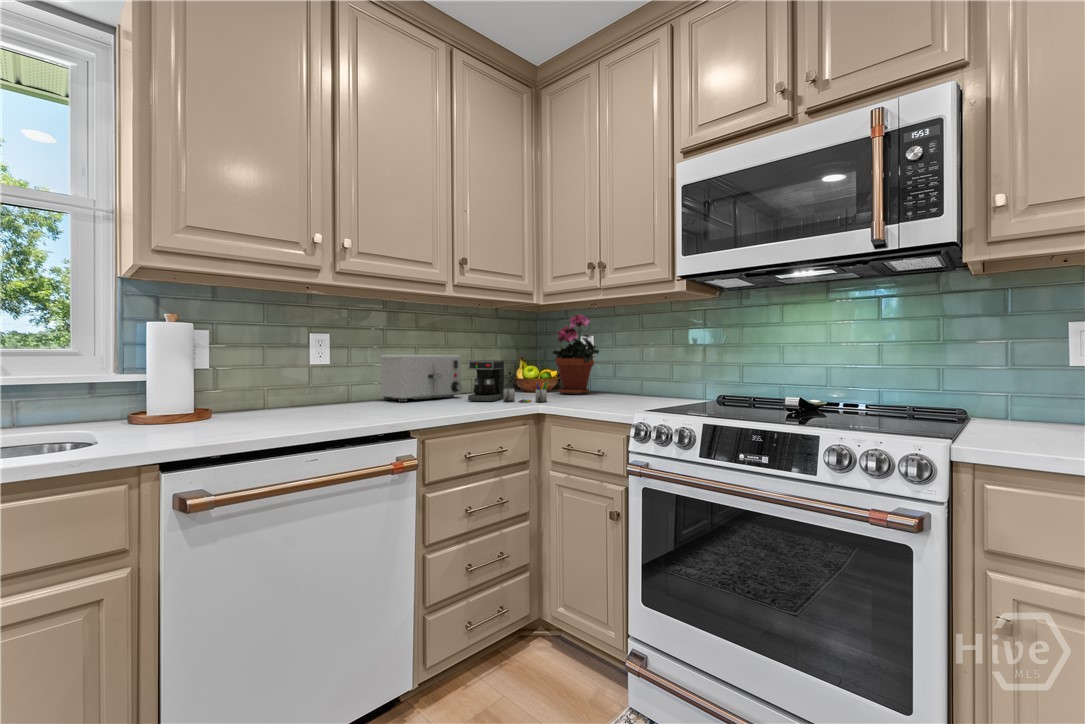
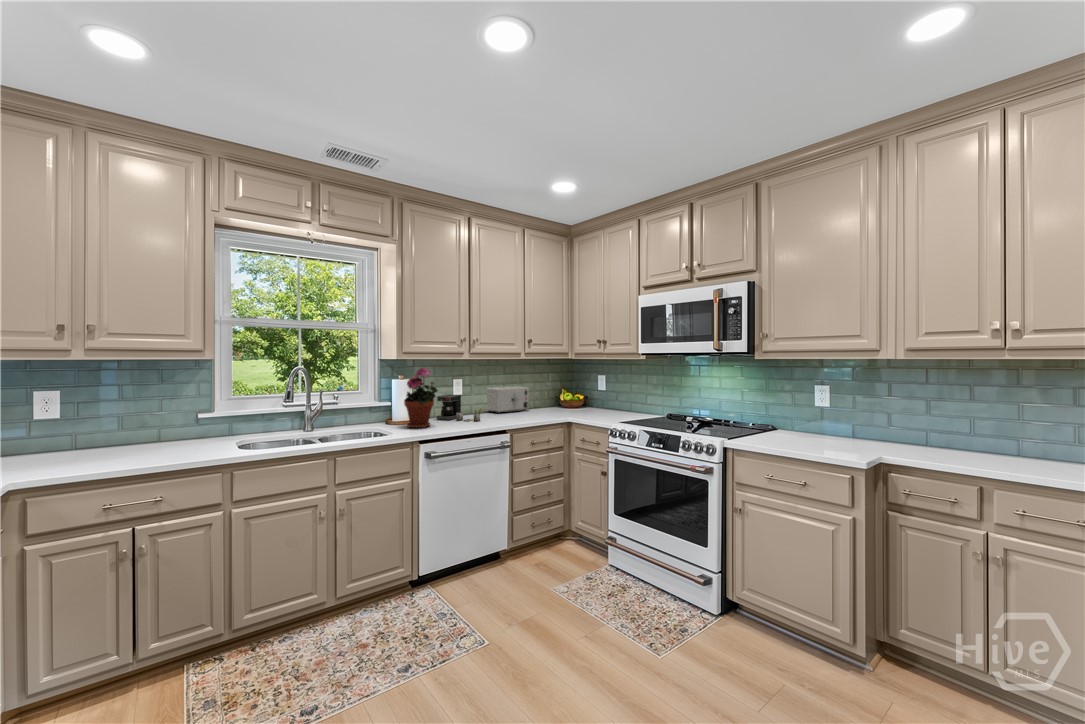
potted plant: present [553,314,599,394] -> present [404,368,438,428]
coffee maker: present [468,360,549,402] -> present [437,395,482,421]

